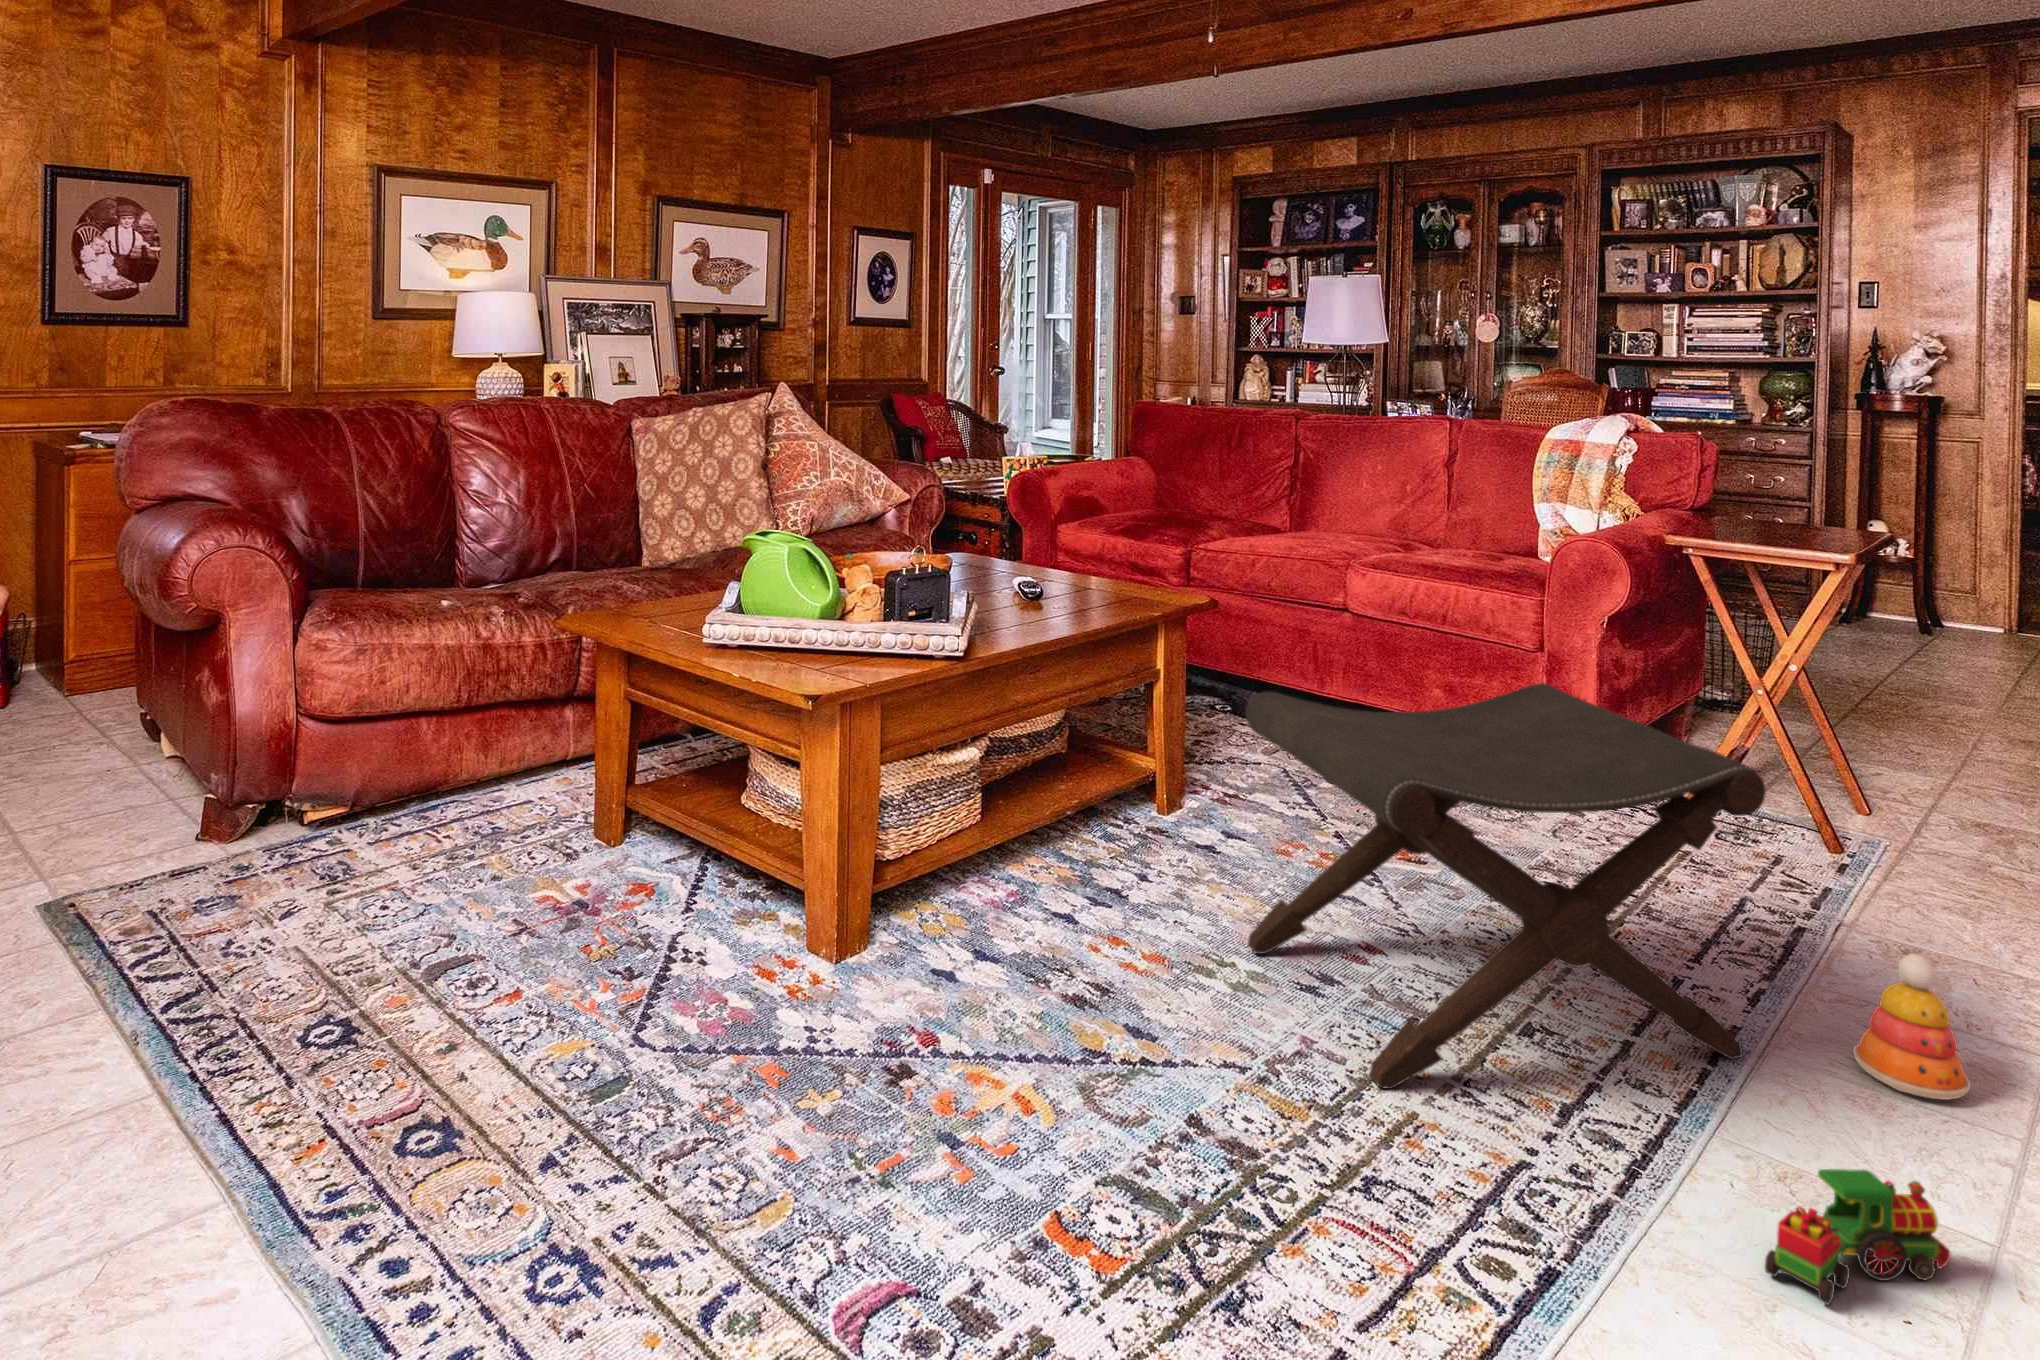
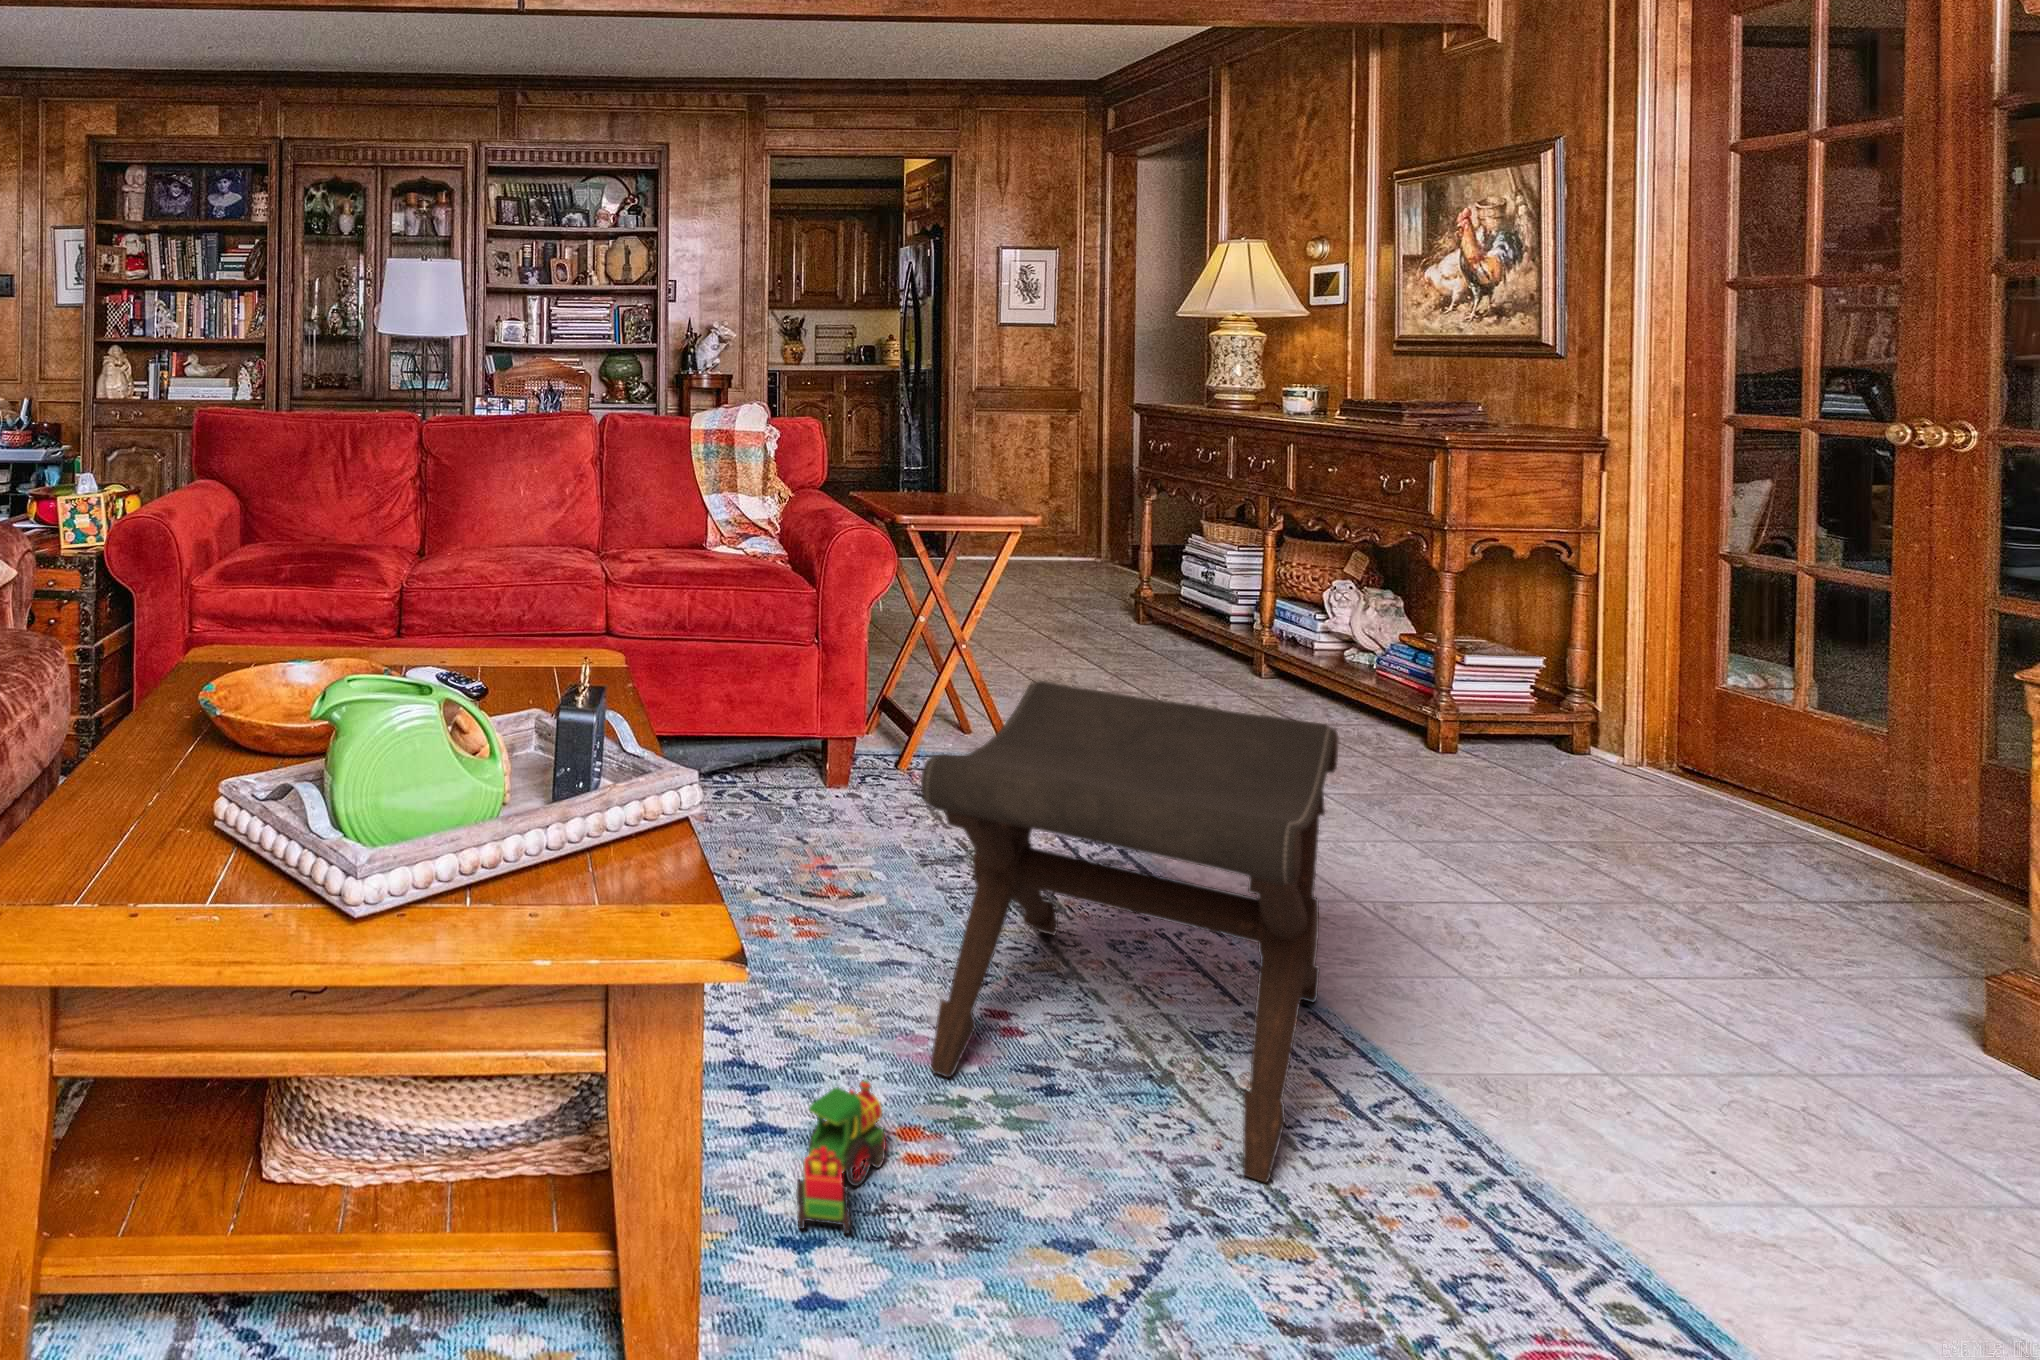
stacking toy: present [1853,954,1971,1099] -> none [1340,856,1434,979]
toy train: present [1765,1169,1950,1305] -> present [796,1080,886,1234]

